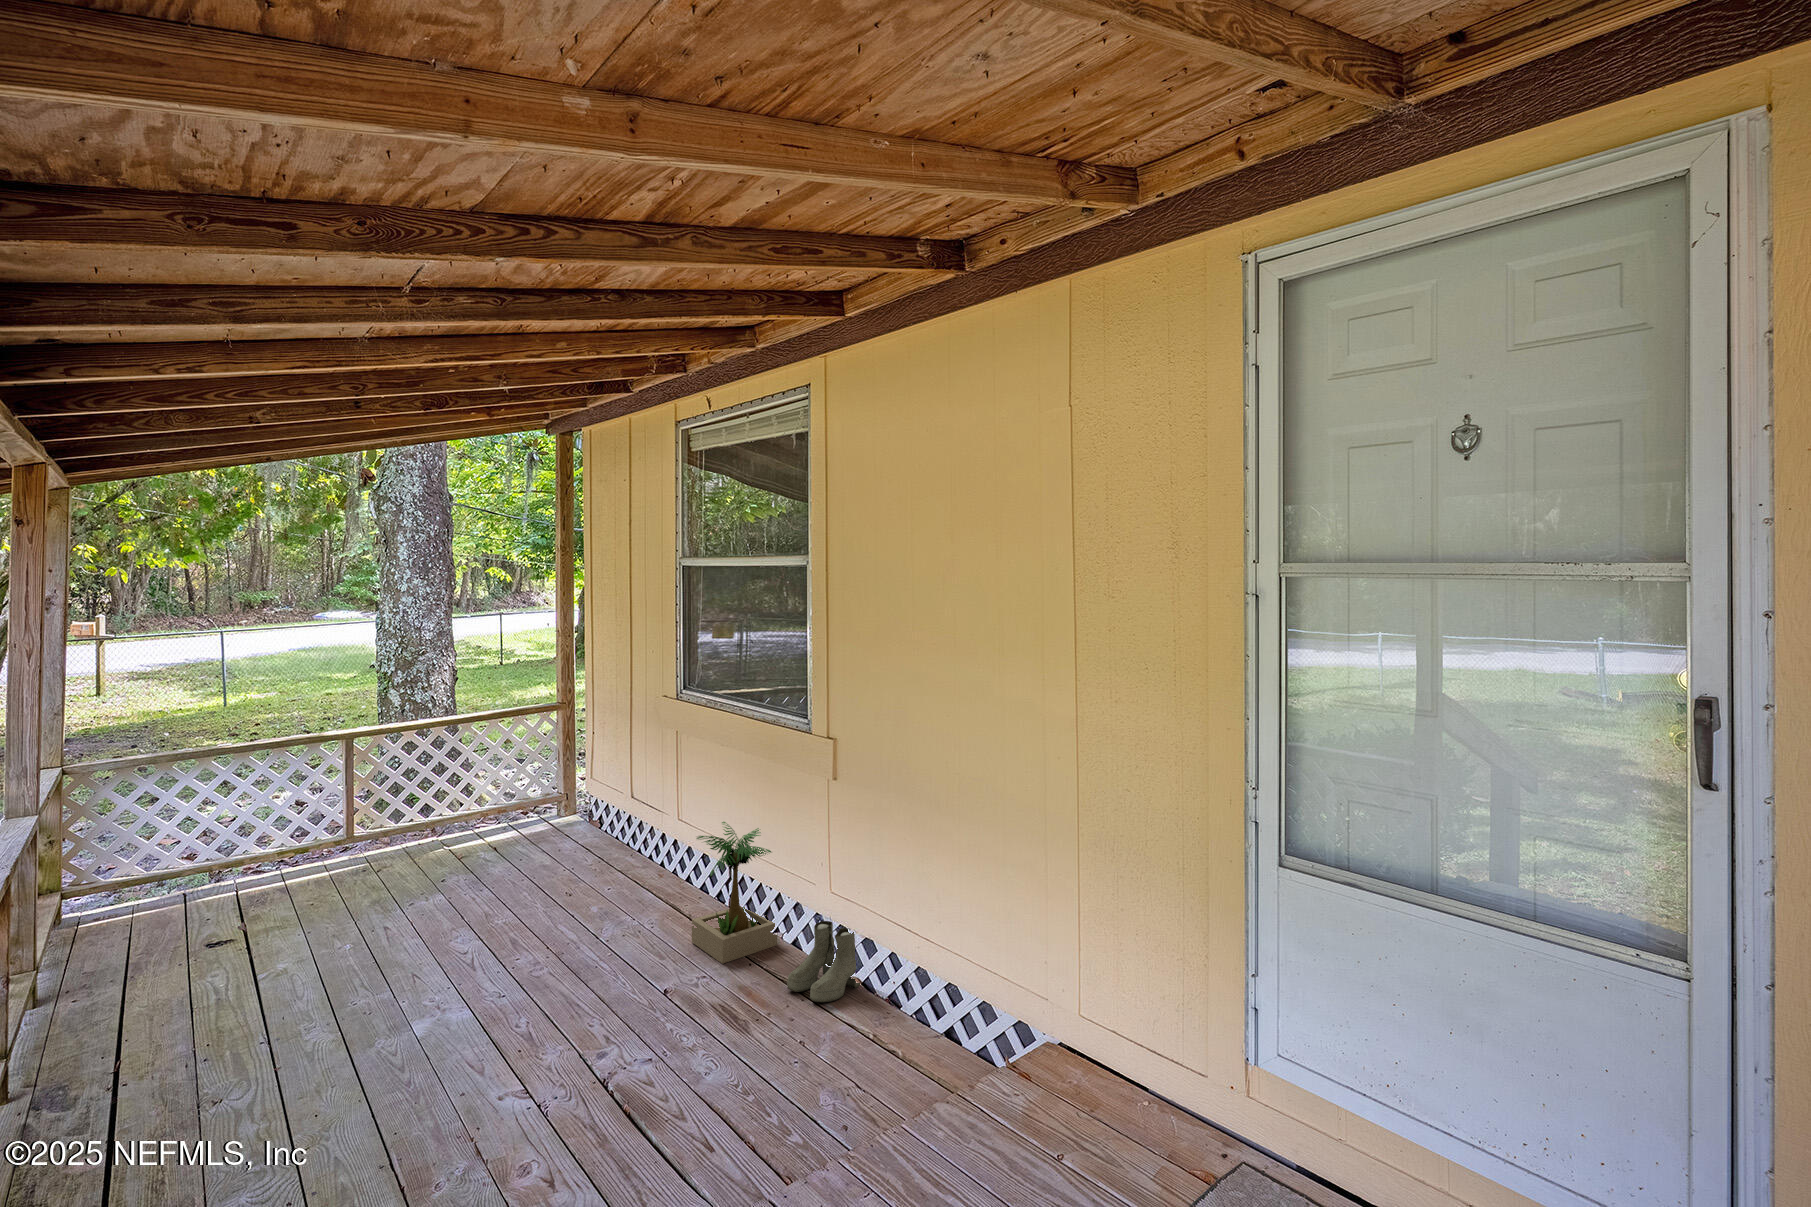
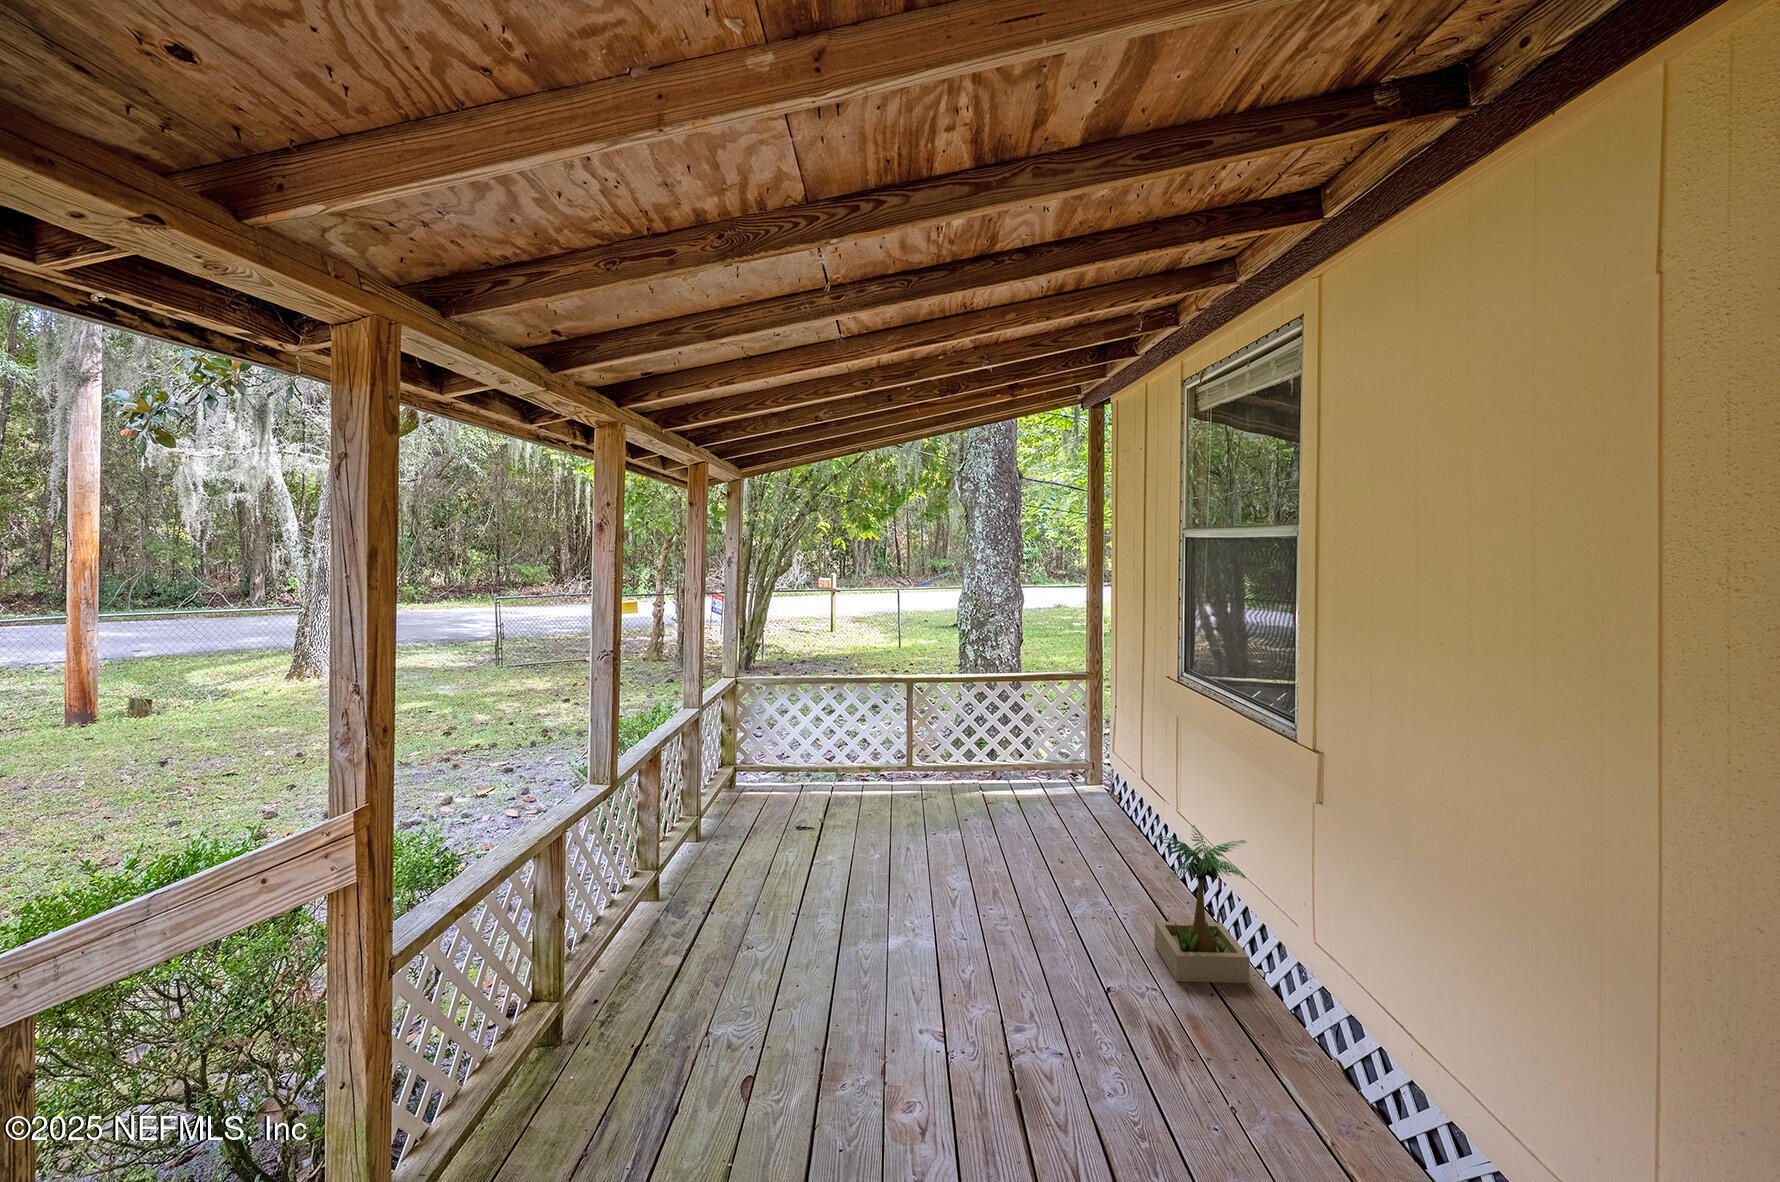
boots: present [787,921,860,1002] -> none [1236,976,1339,1080]

